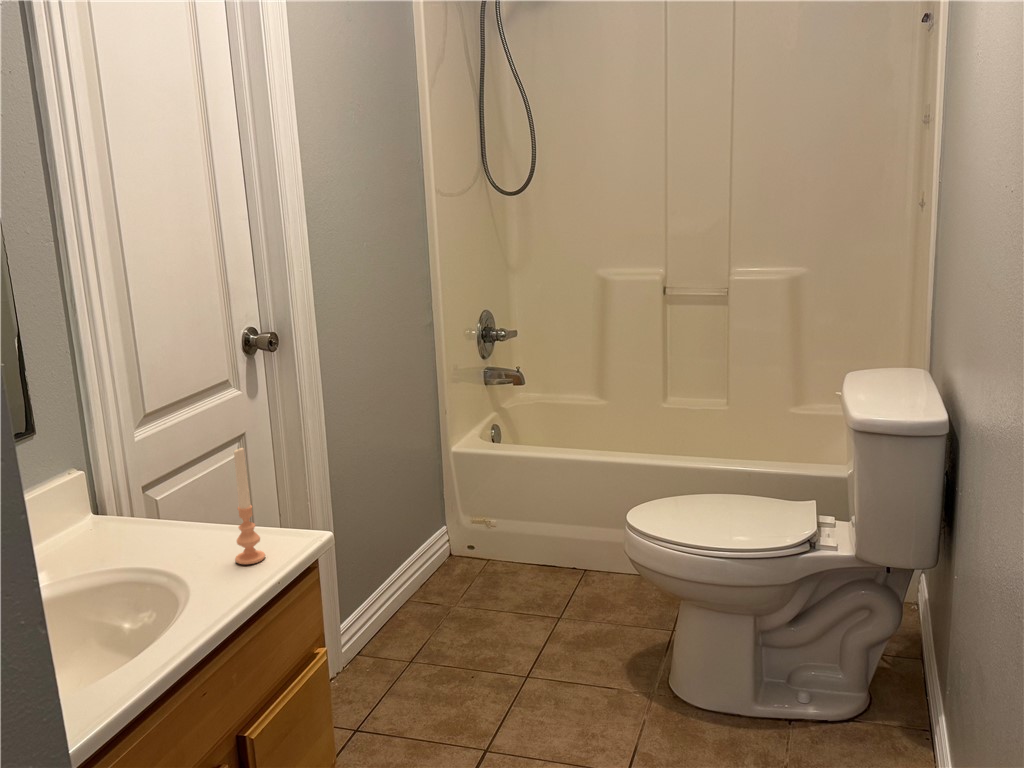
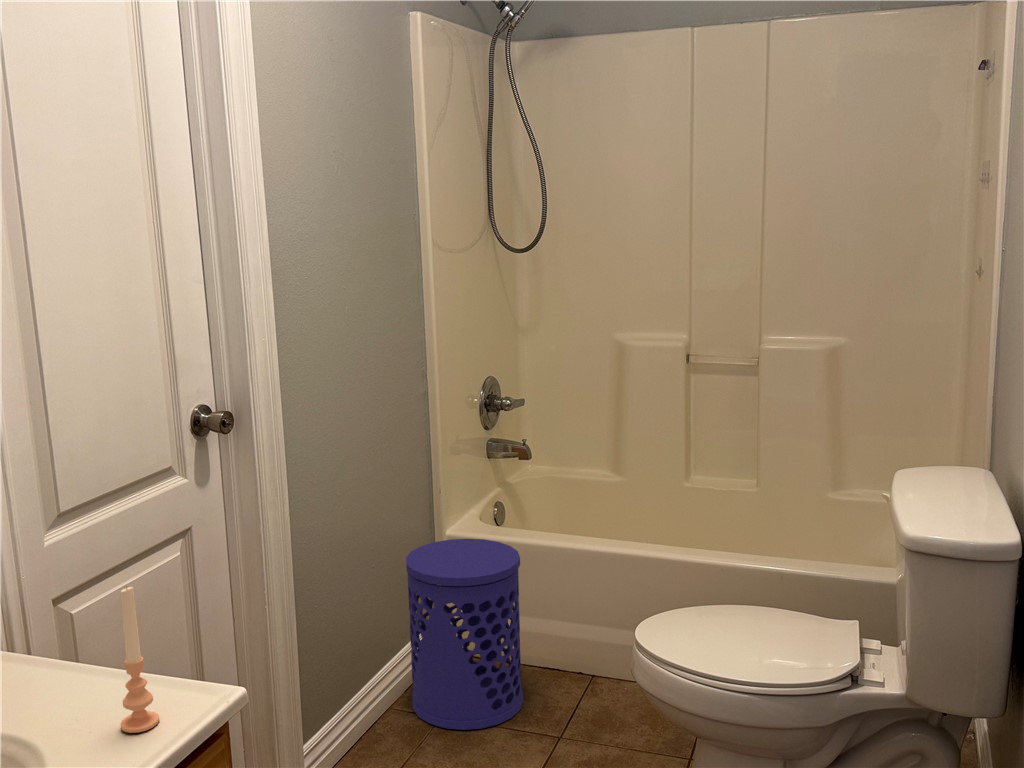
waste bin: none [420,452,525,614] -> present [406,539,523,730]

